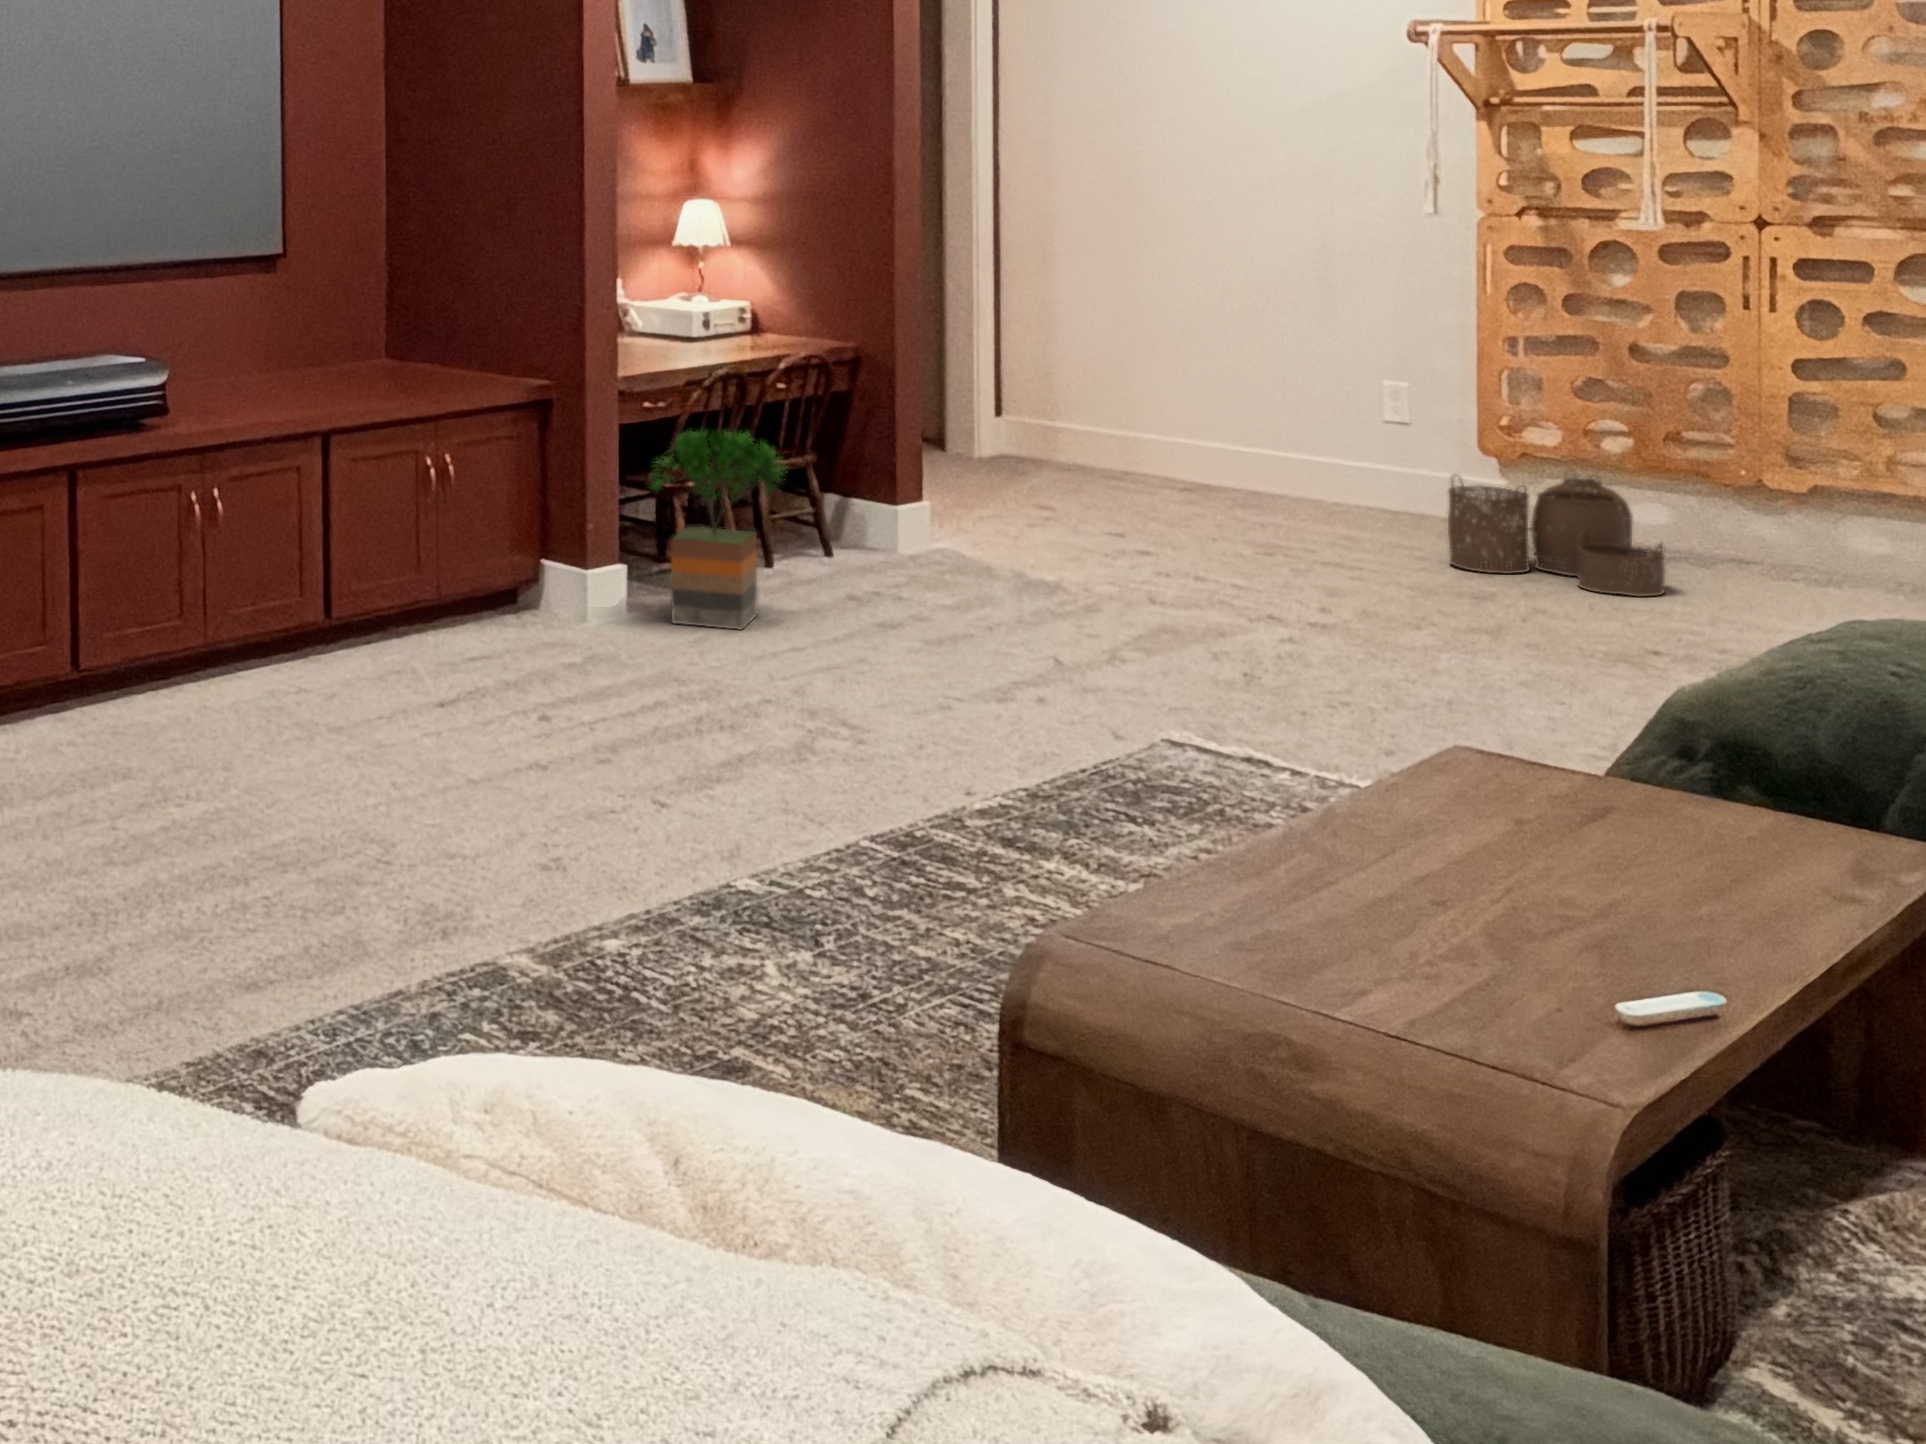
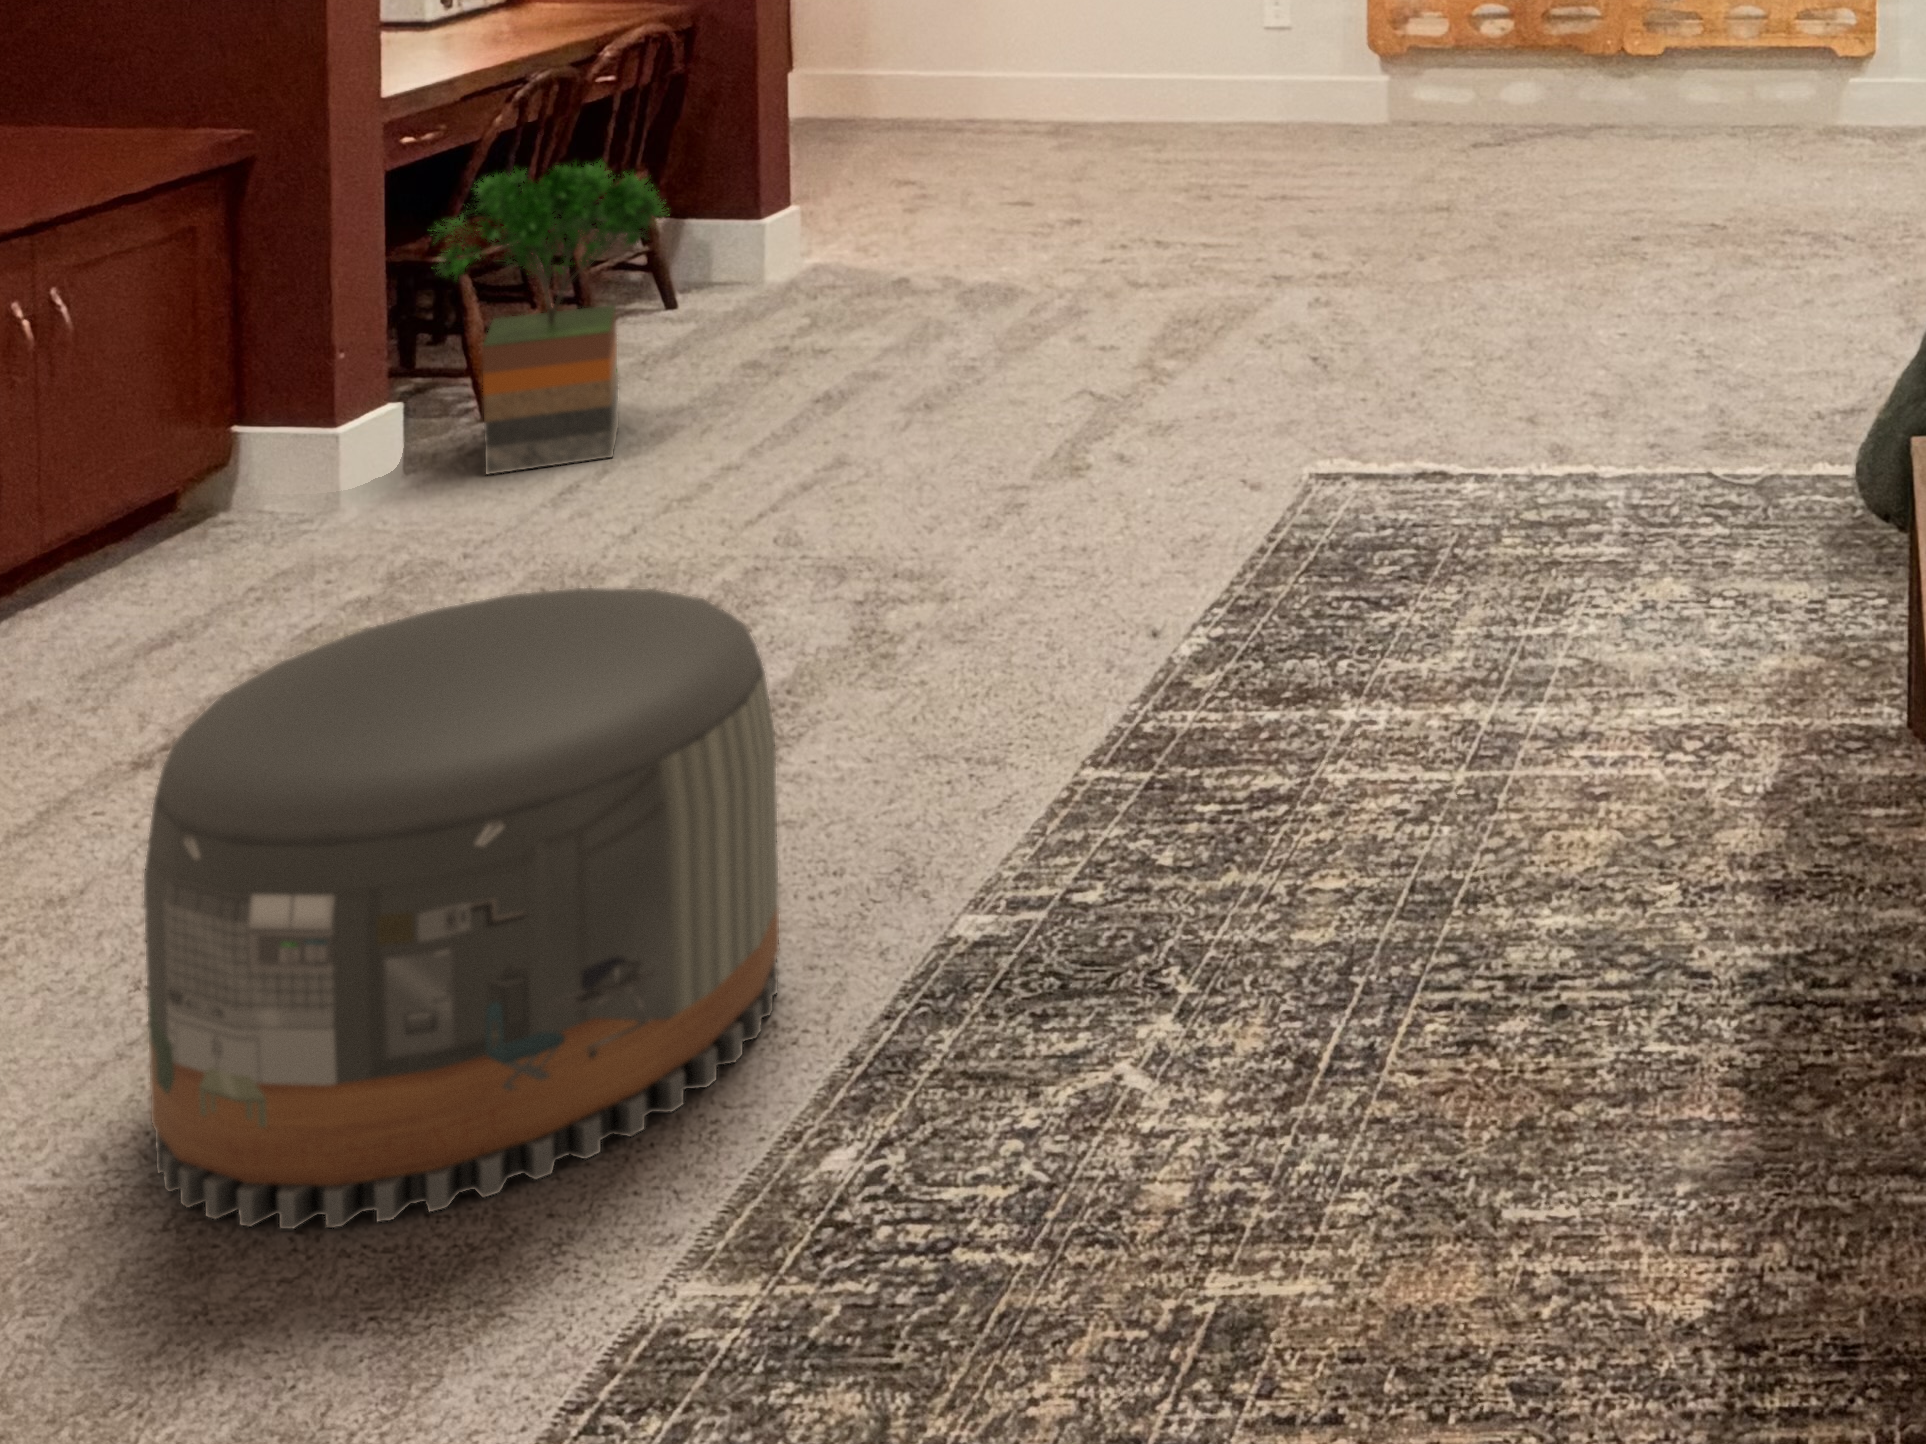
woven basket: present [1448,474,1665,596] -> none [1375,58,1580,182]
pouf: none [359,616,644,904] -> present [144,588,779,1229]

